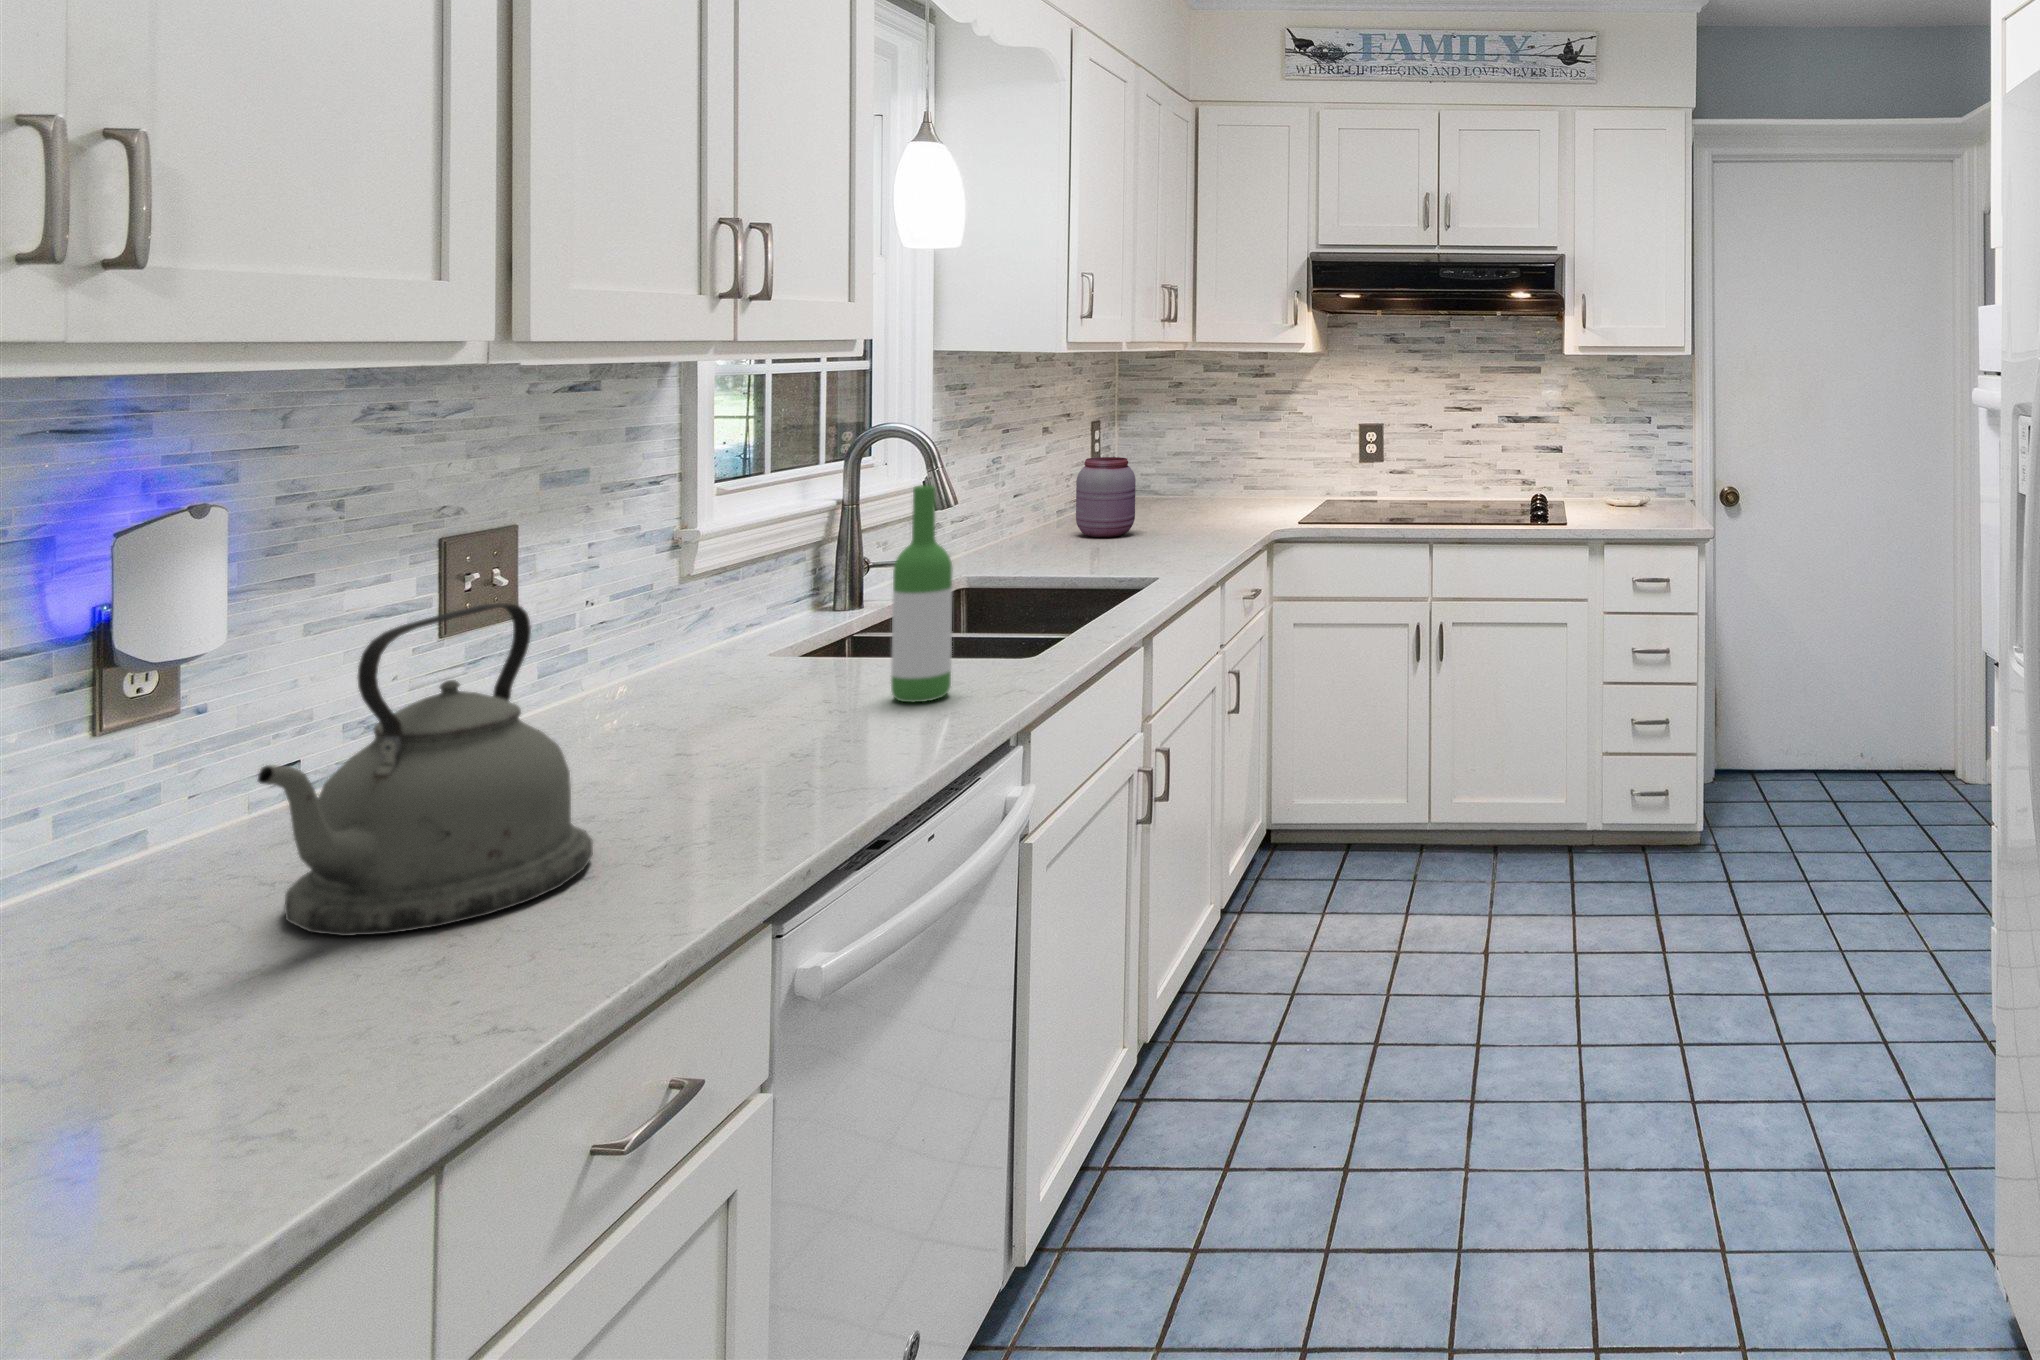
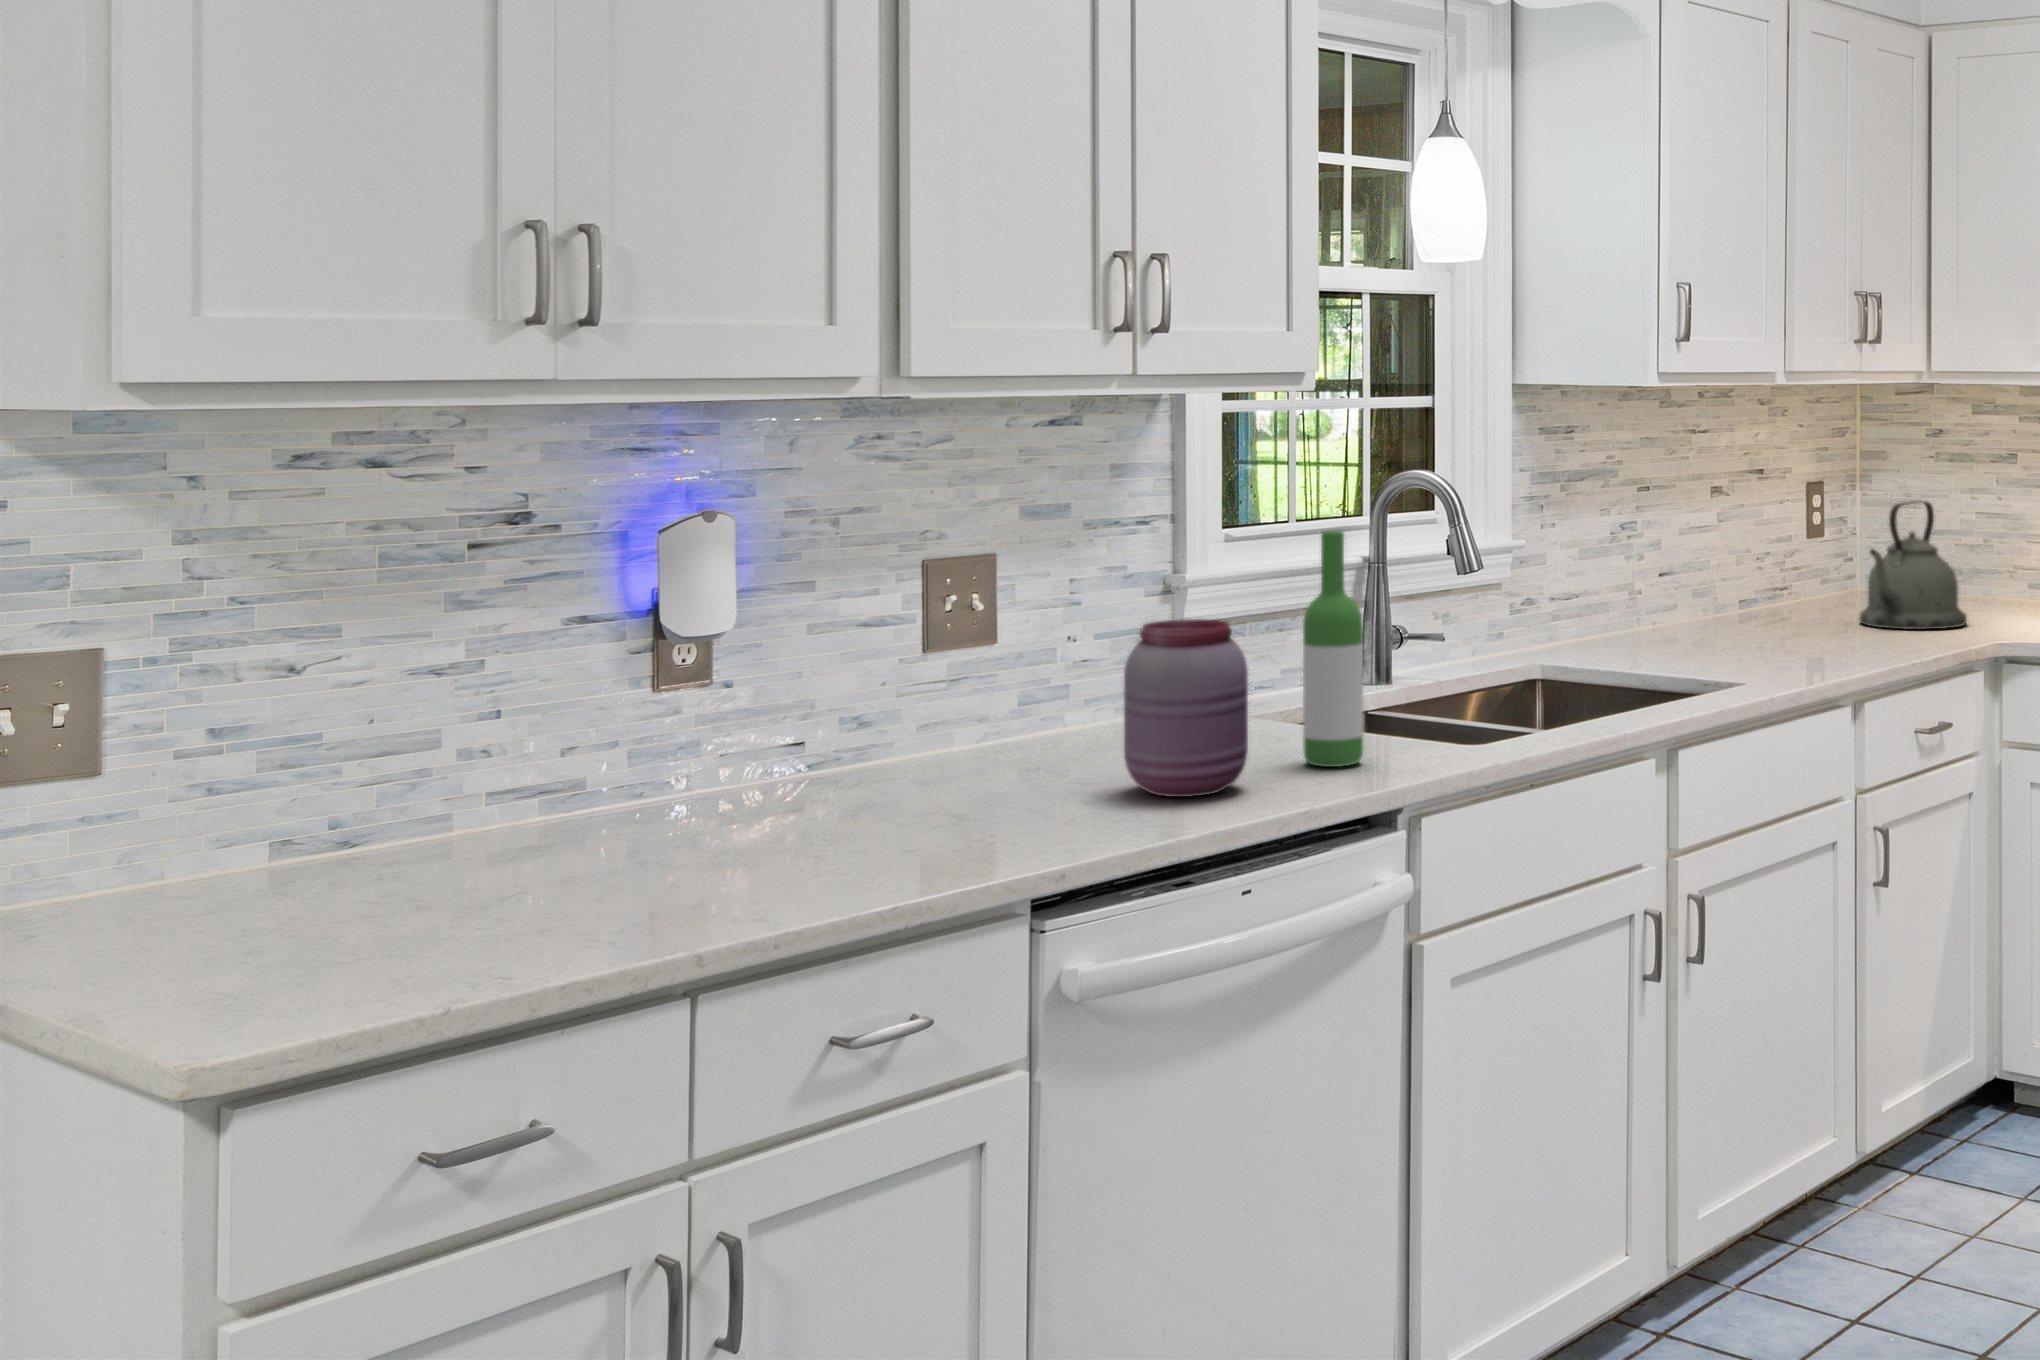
jar: present [1076,457,1136,537] -> present [1124,619,1248,797]
kettle: present [258,603,593,936] -> present [1859,501,1967,630]

